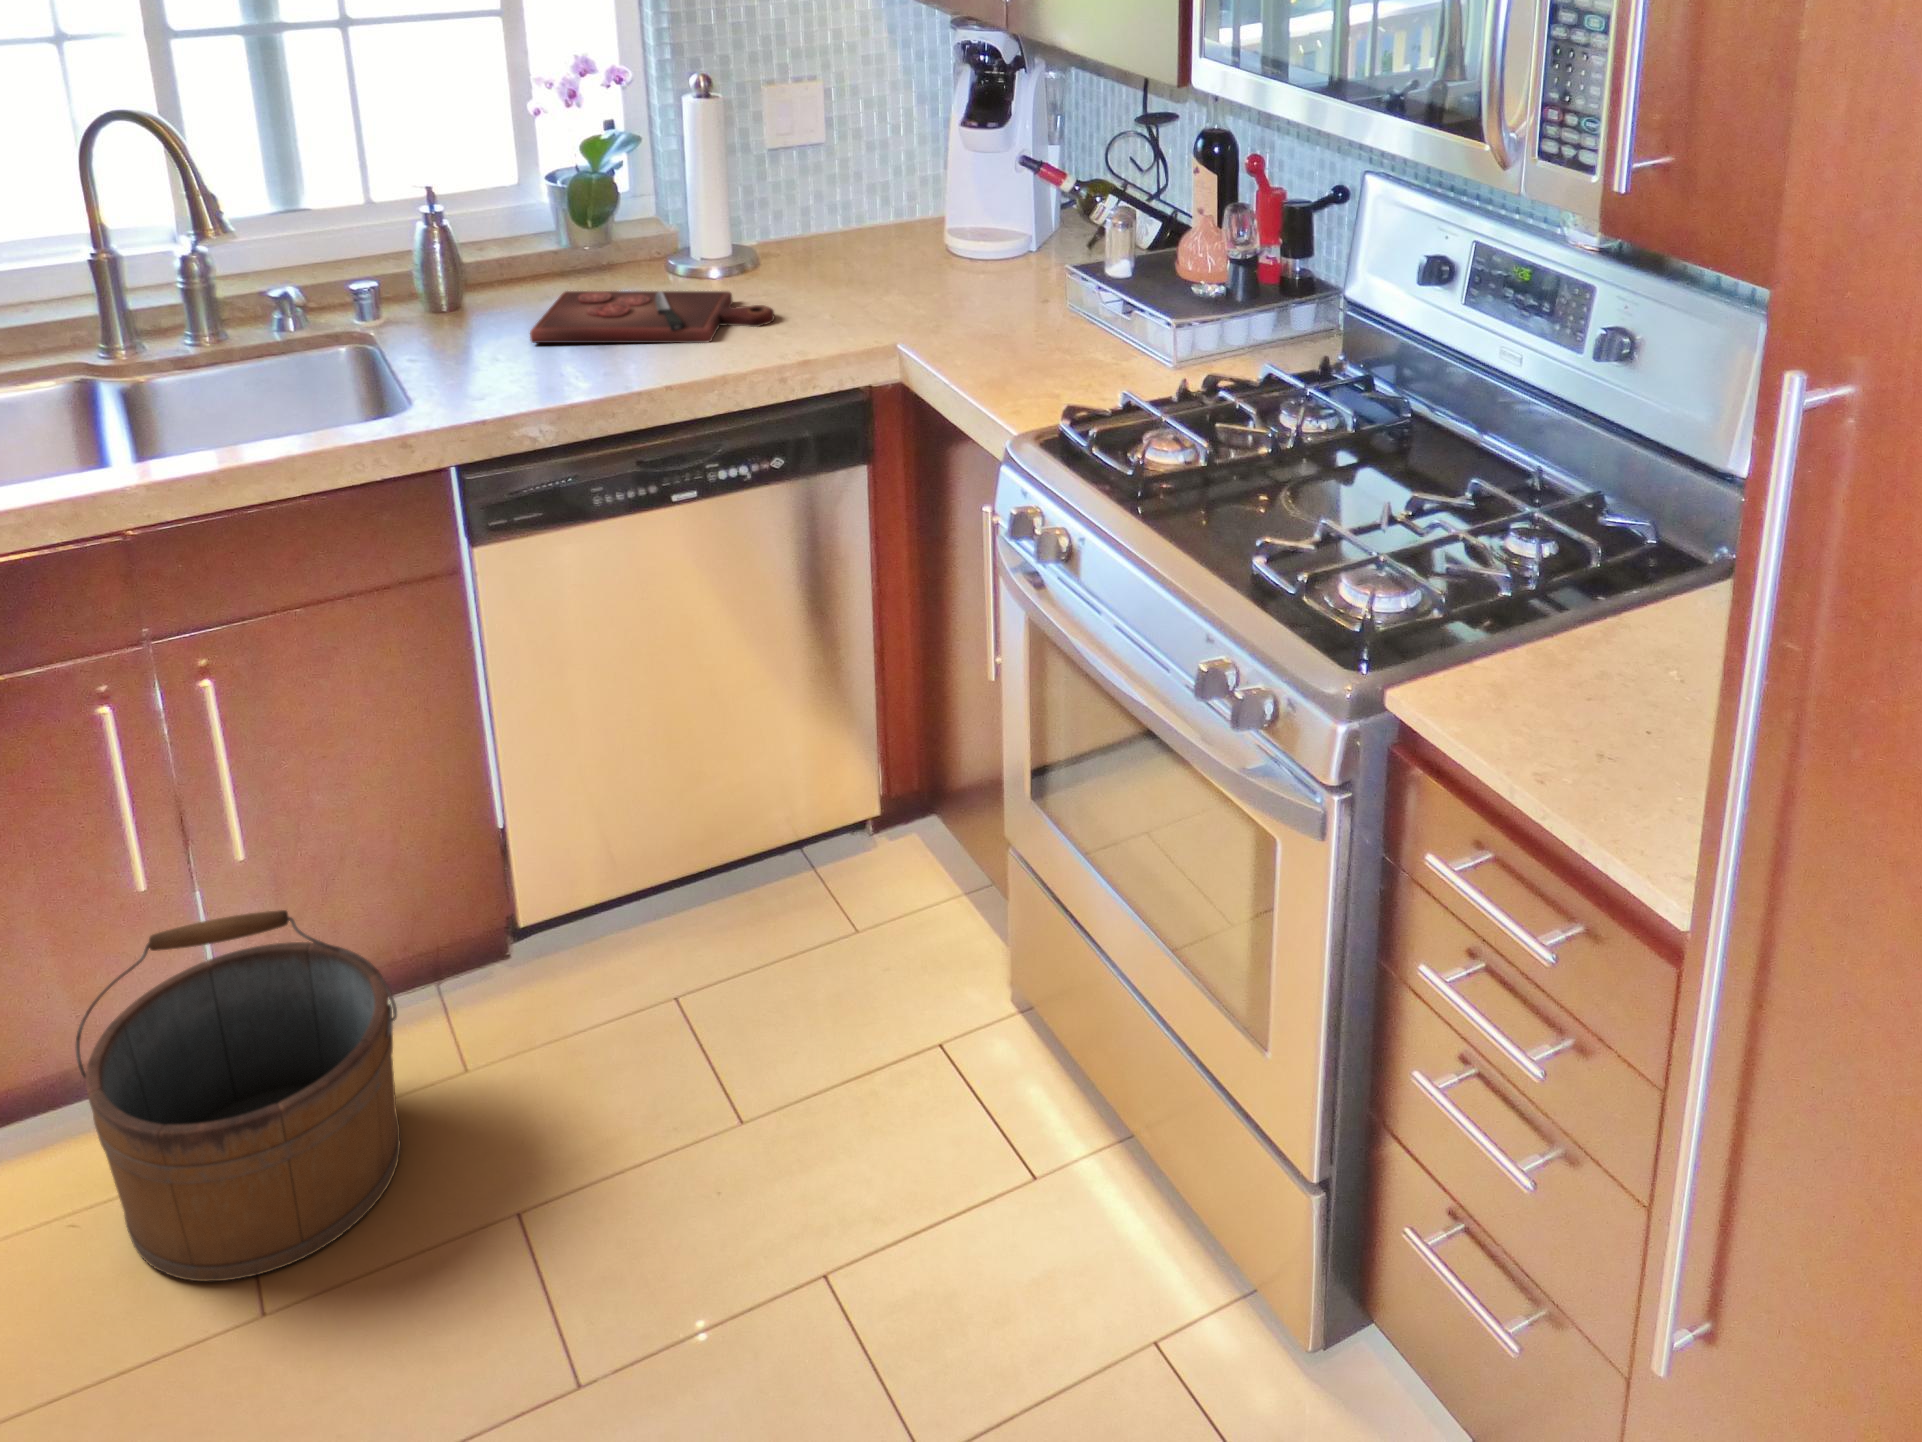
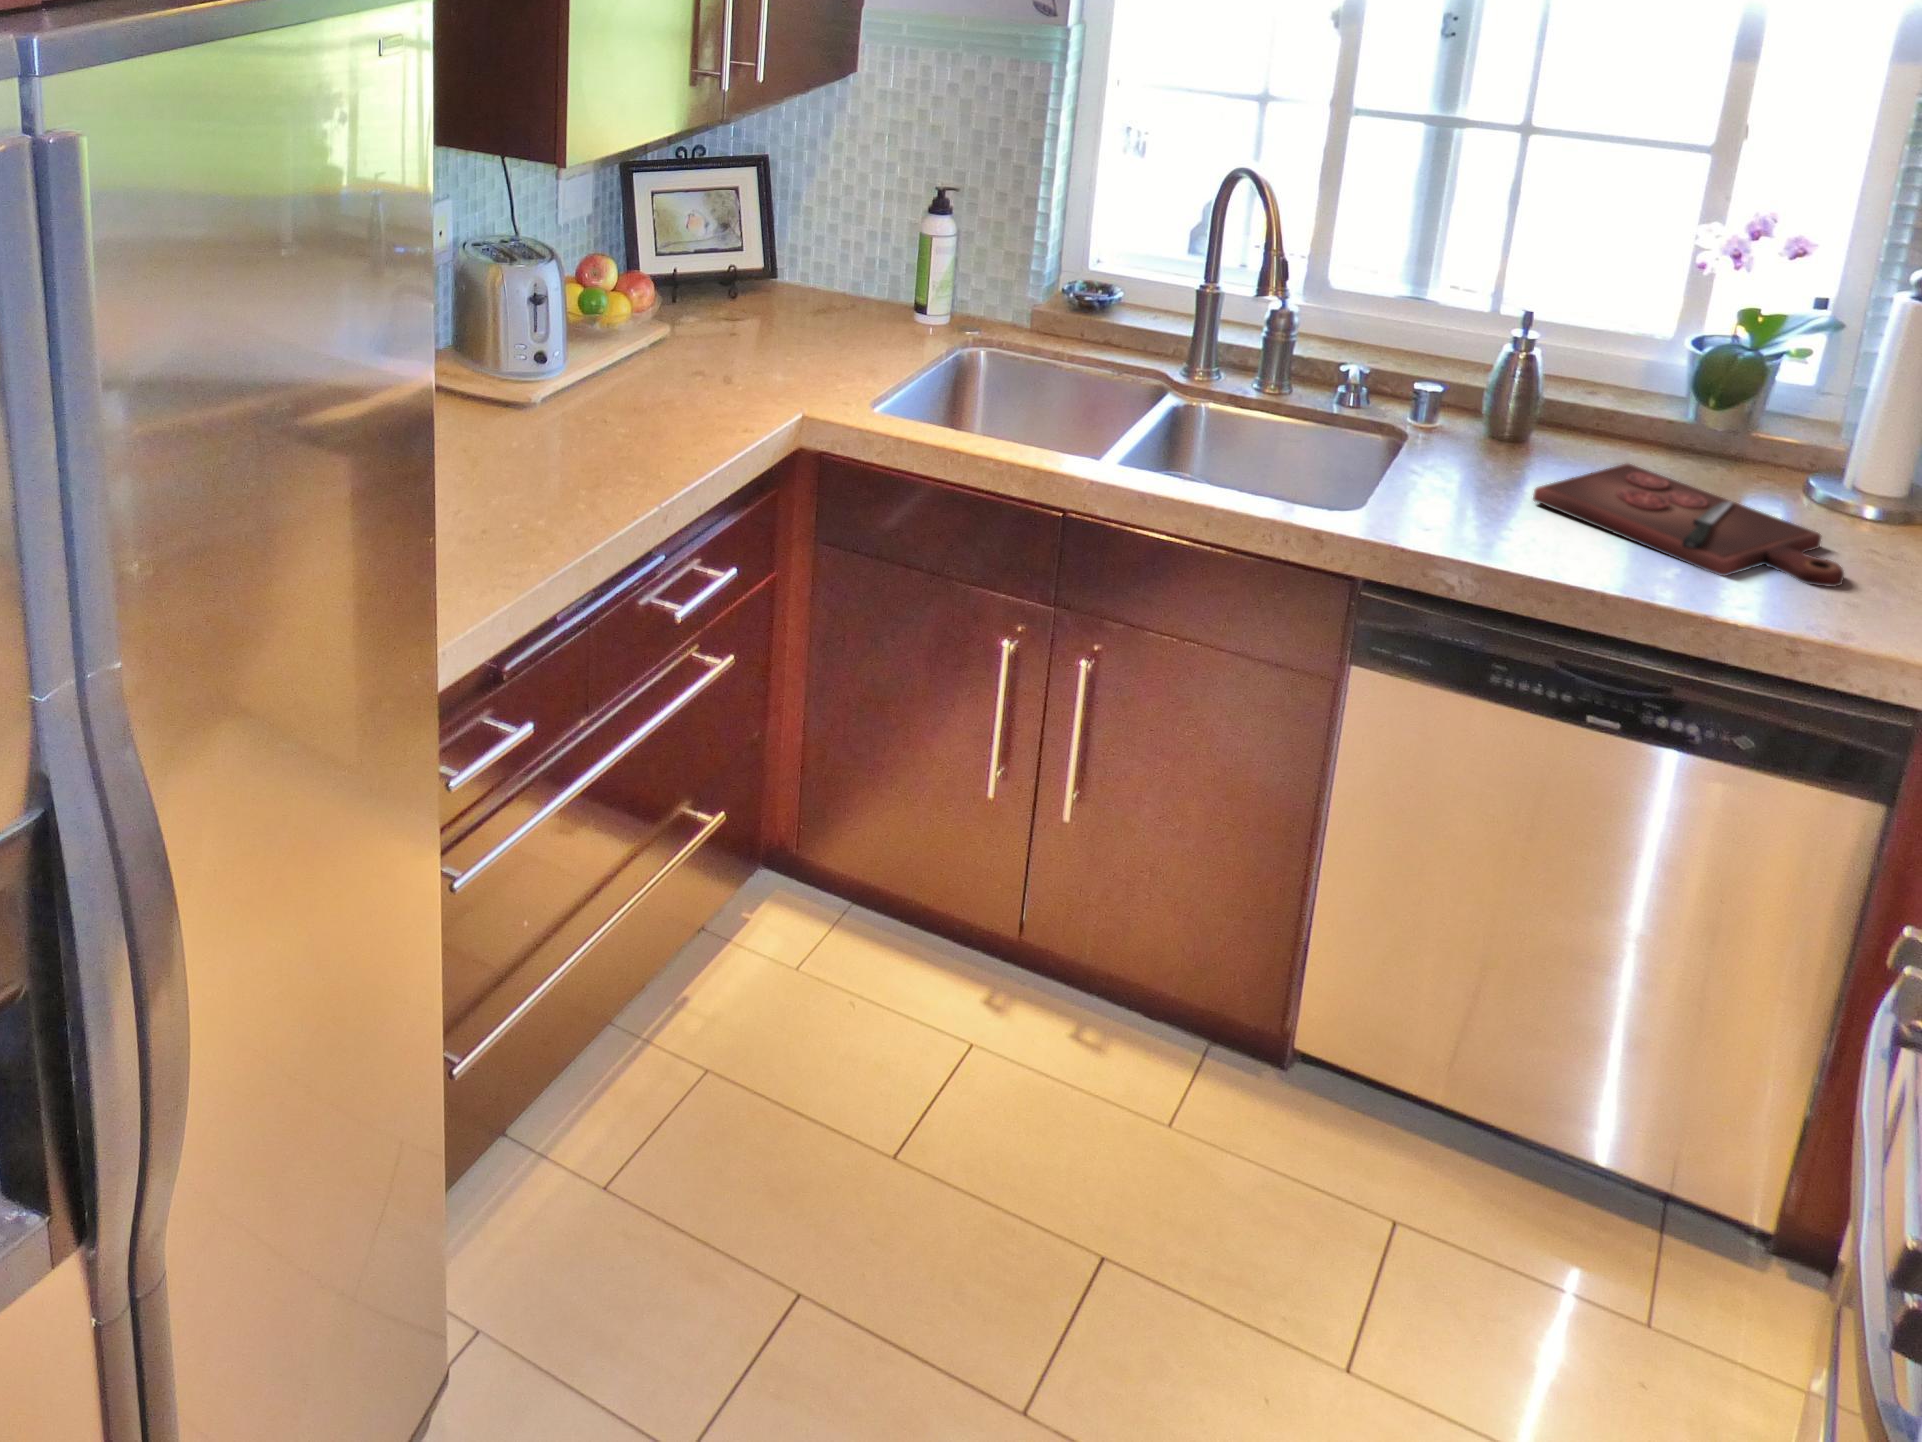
bucket: present [75,910,400,1281] -> none [867,826,1105,1149]

